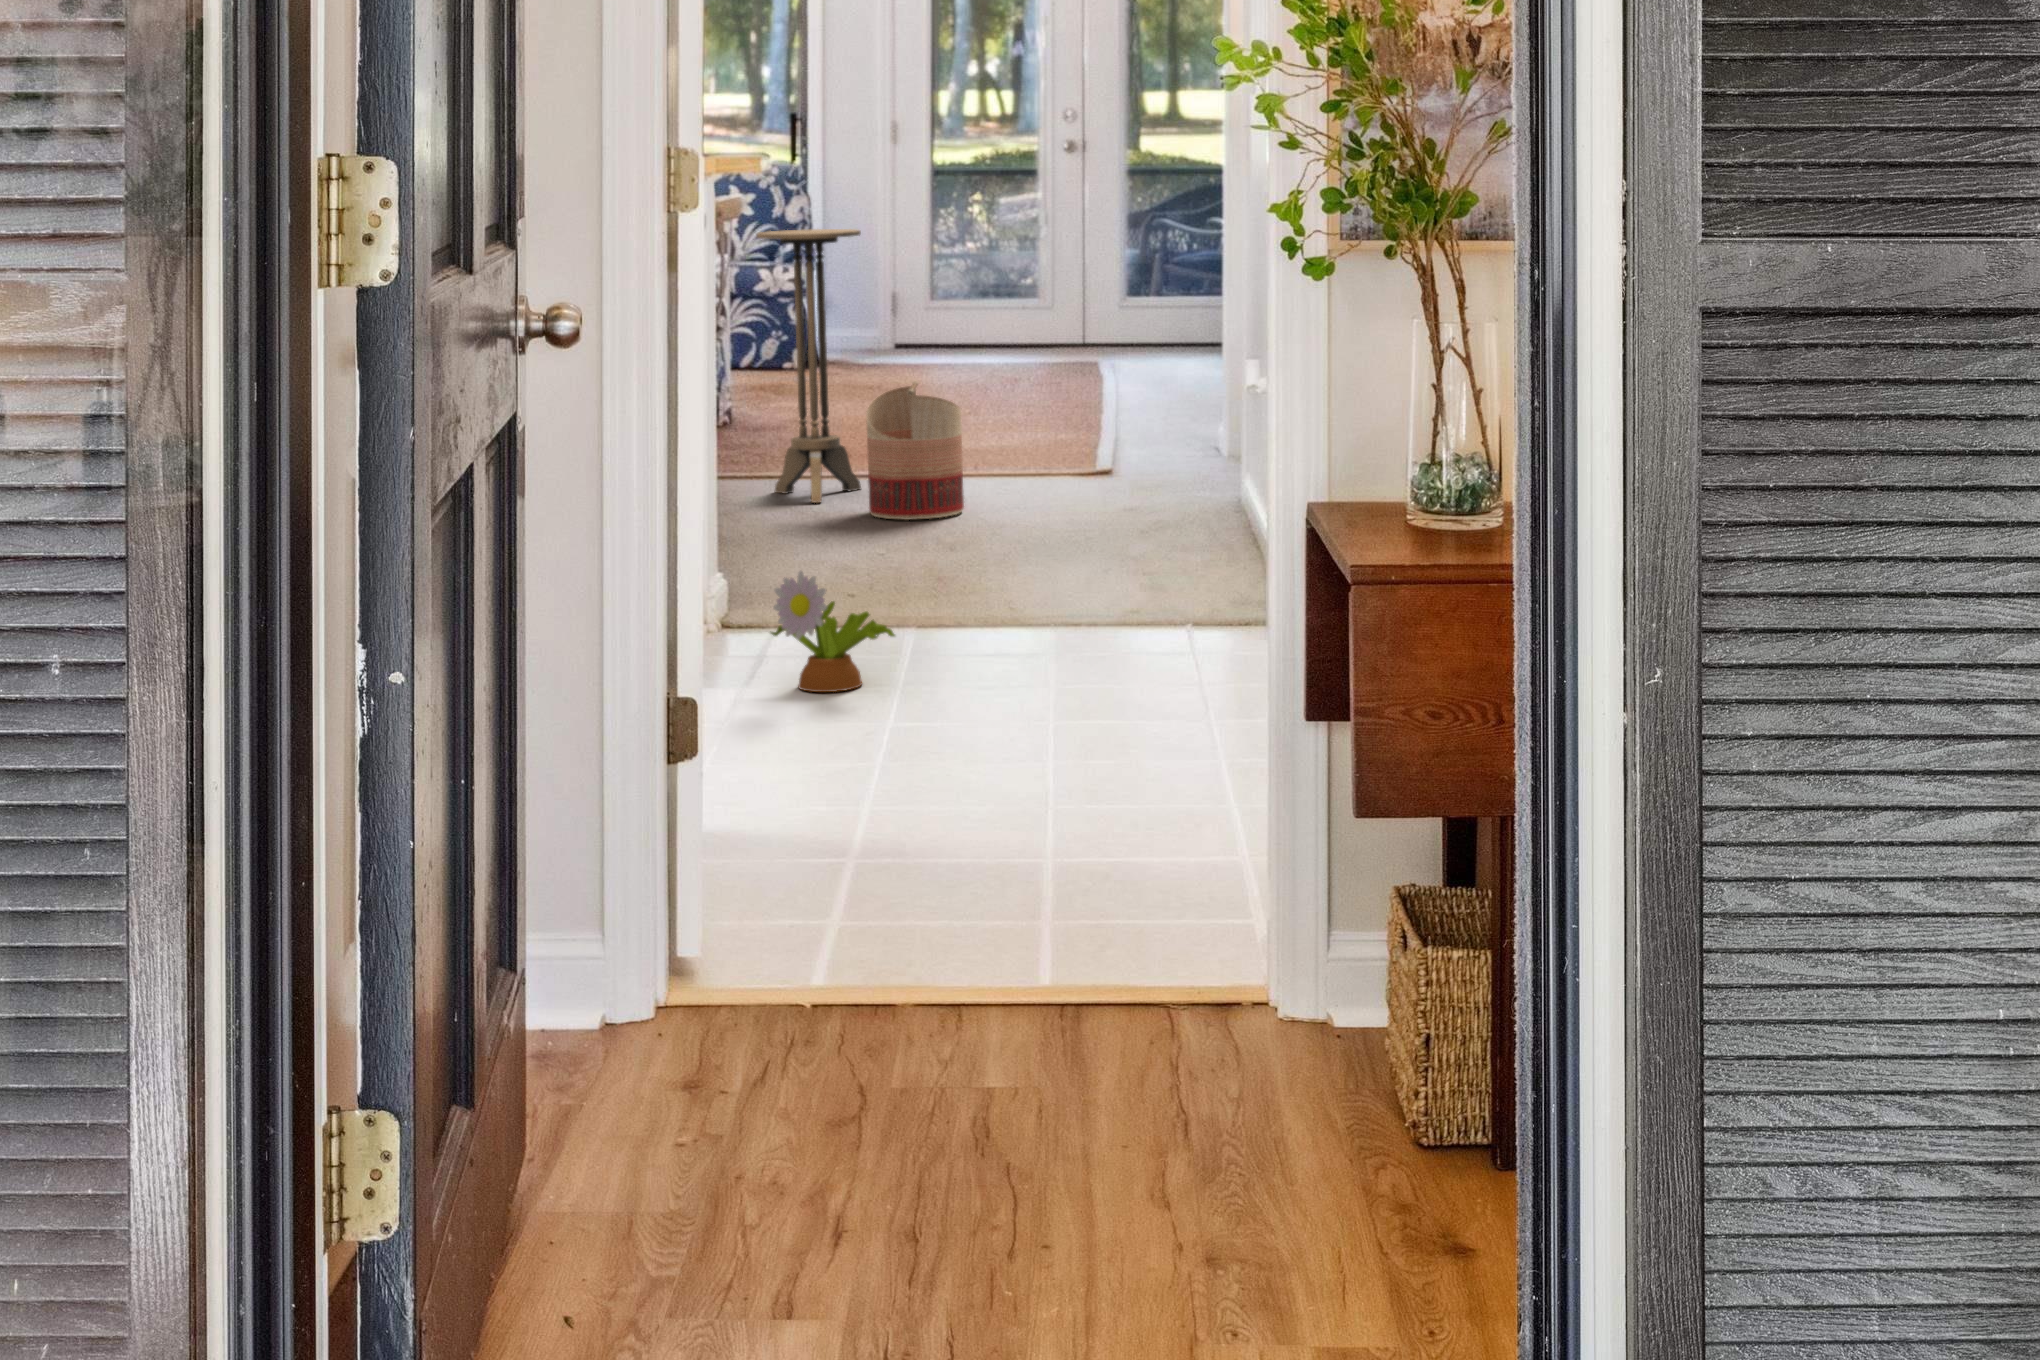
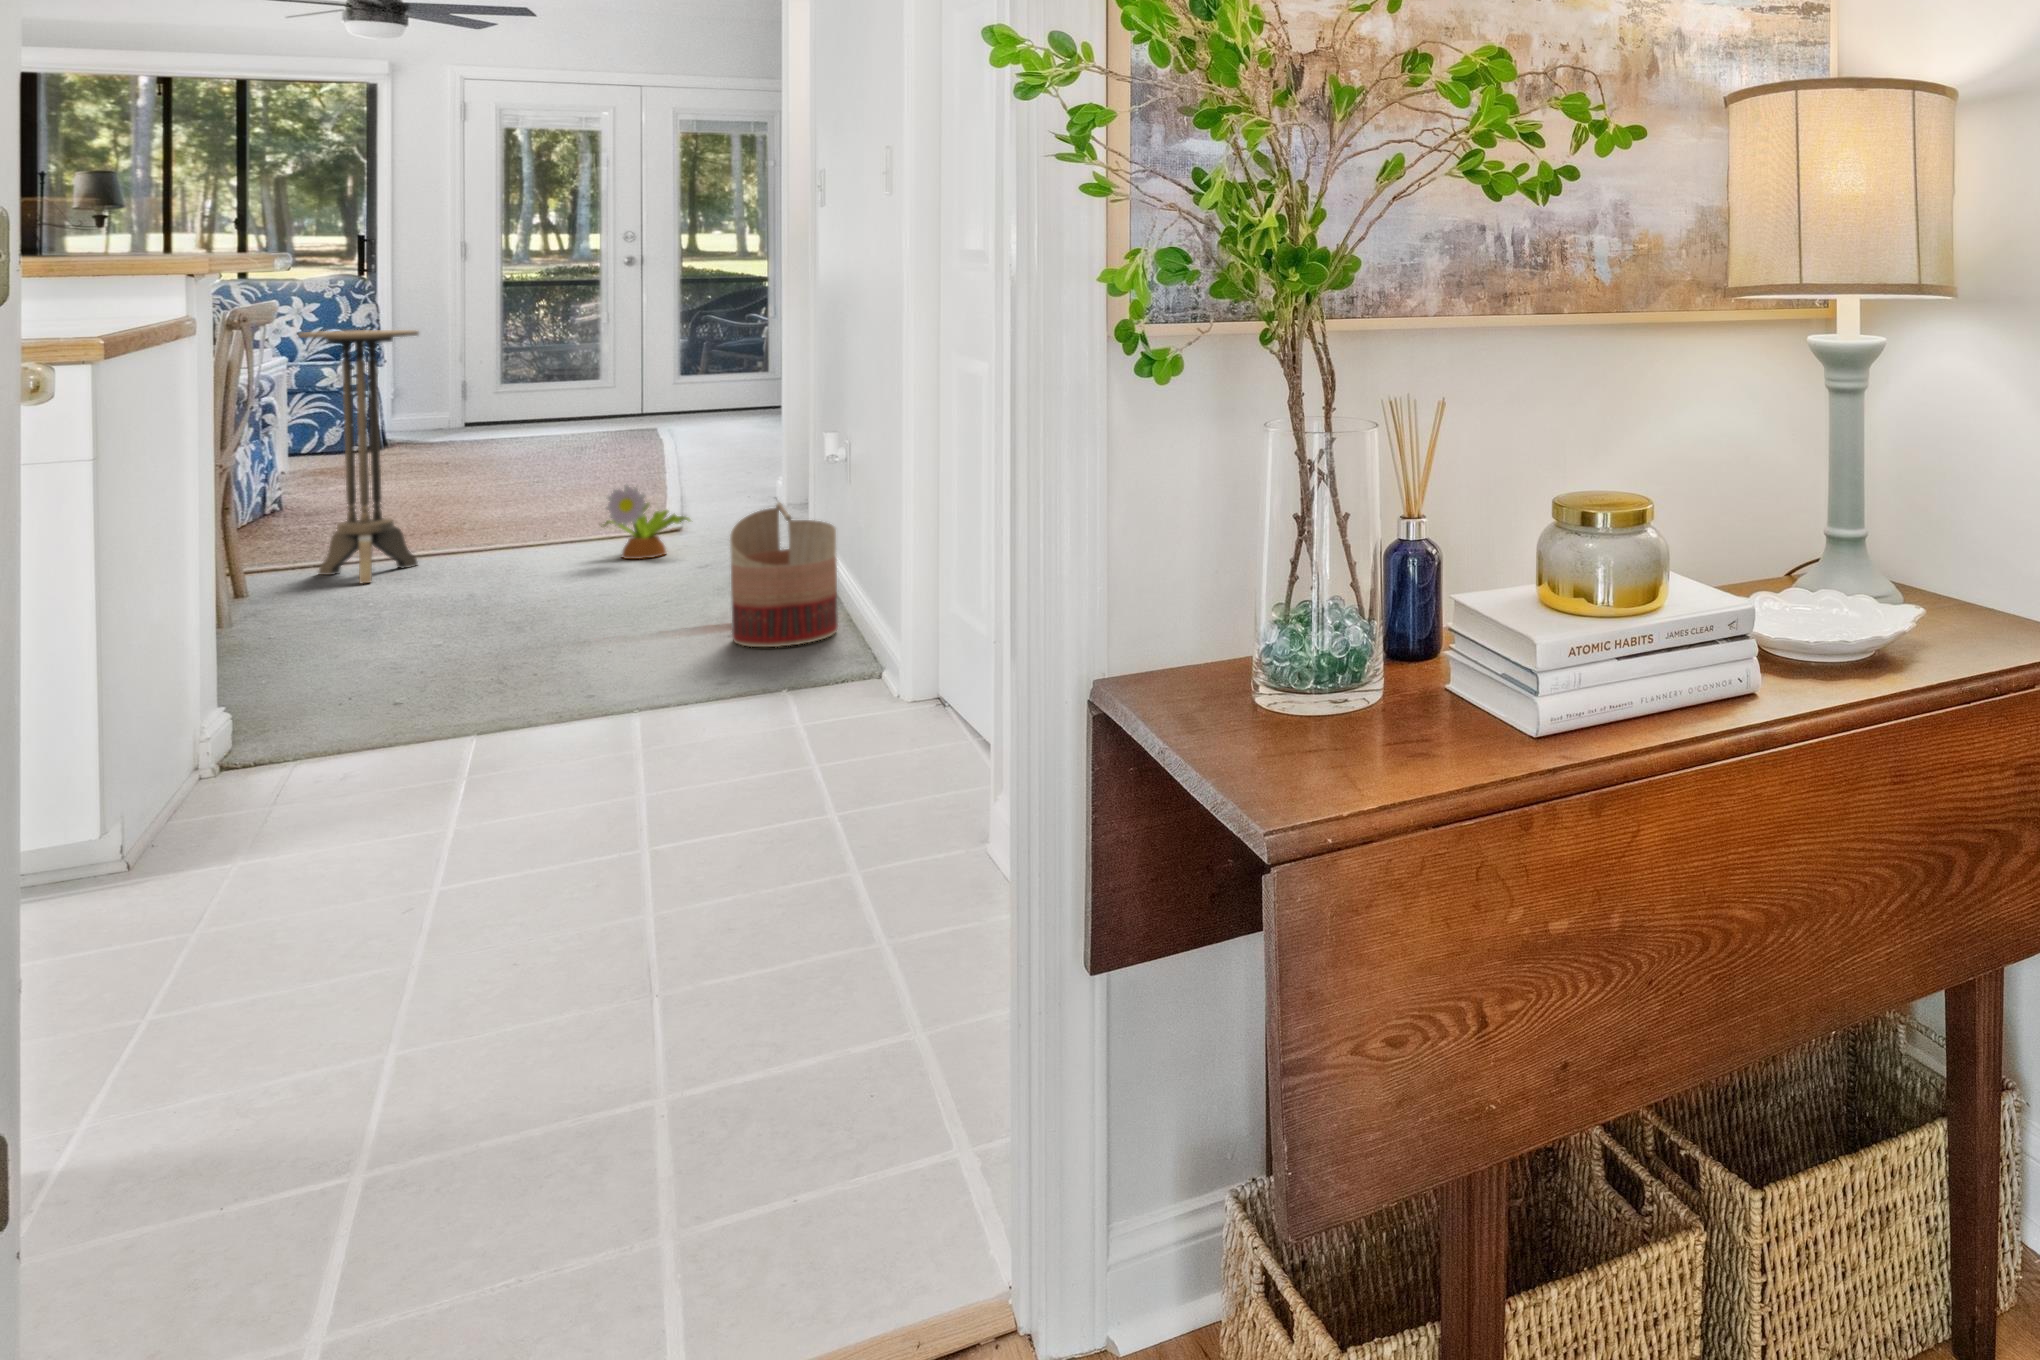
basket: present [866,381,964,520] -> present [730,503,838,647]
decorative plant: present [771,571,895,692] -> present [601,485,690,559]

